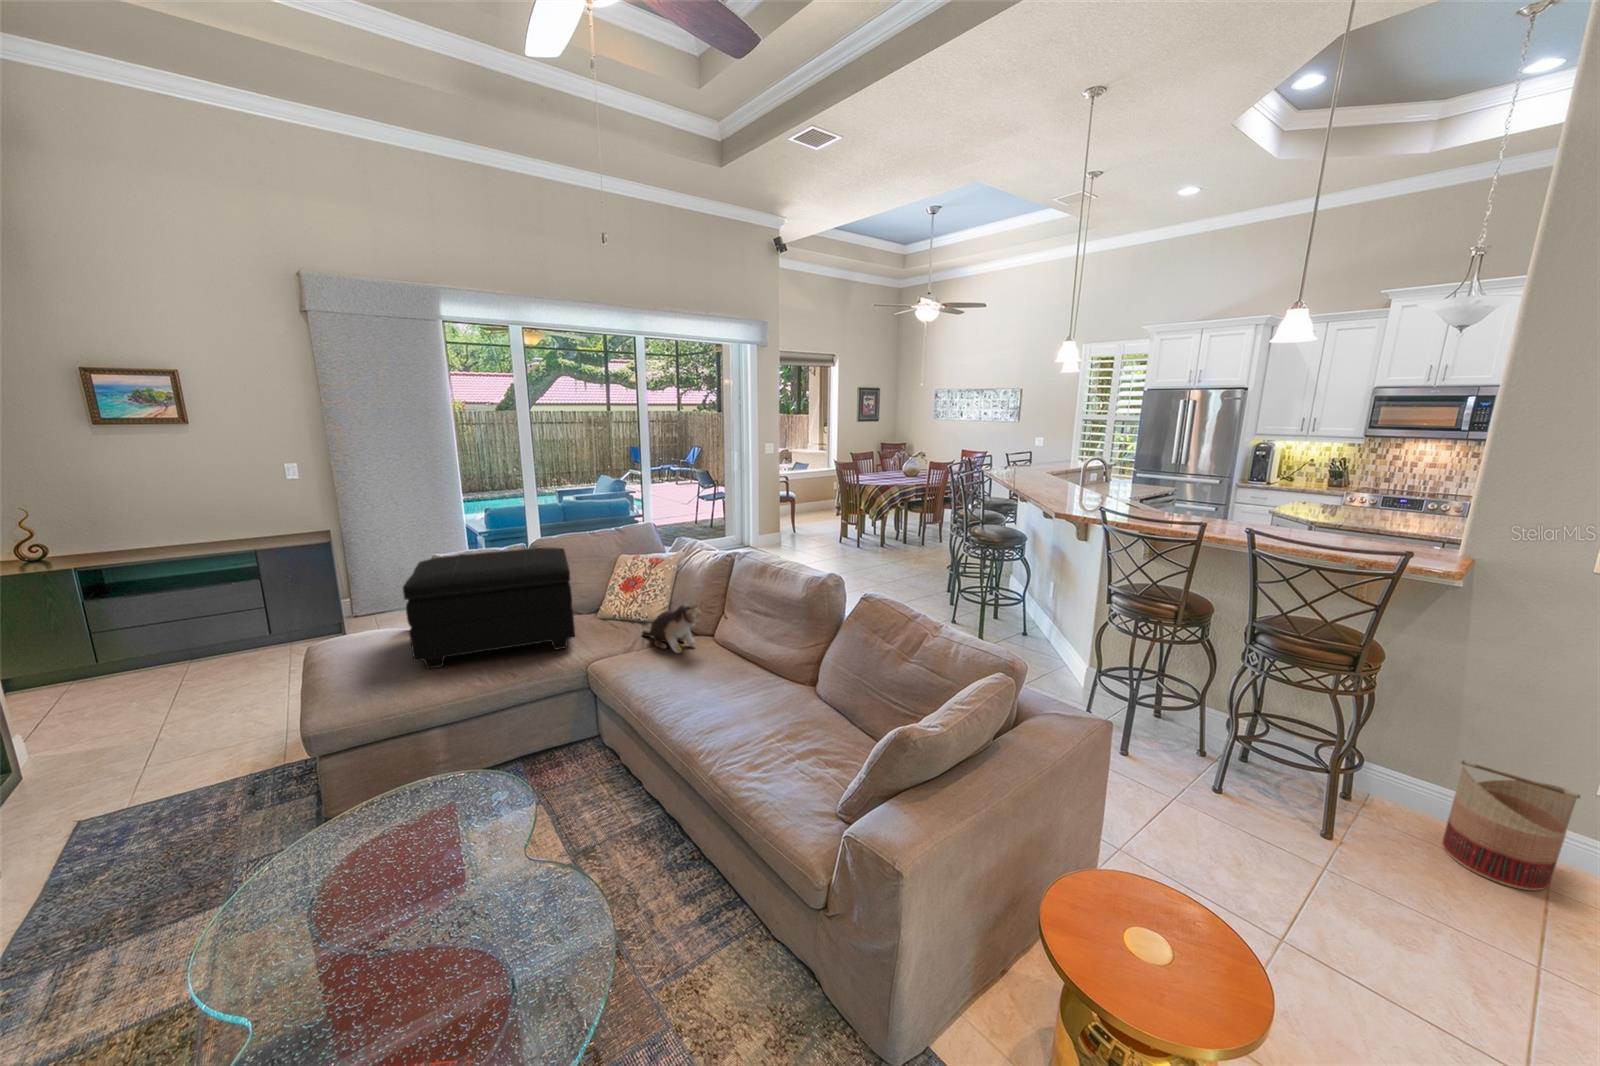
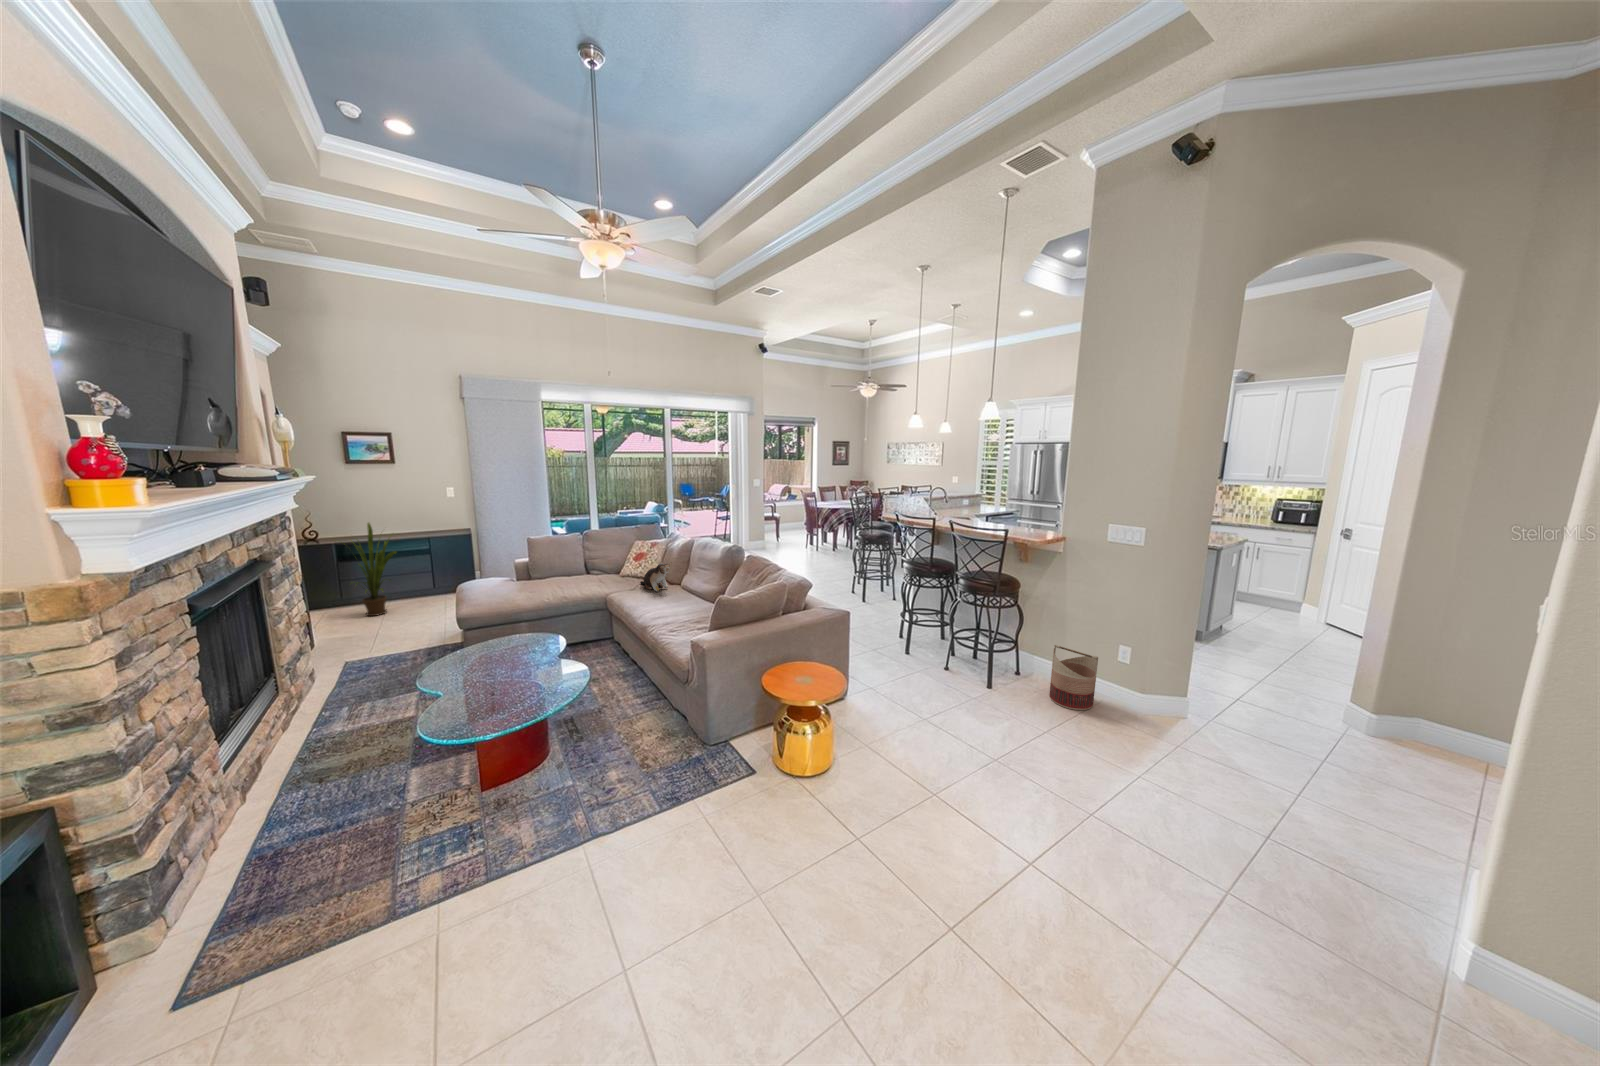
house plant: none [58,528,198,696] -> present [356,523,396,616]
footstool: present [403,548,575,669] -> none [510,534,602,594]

